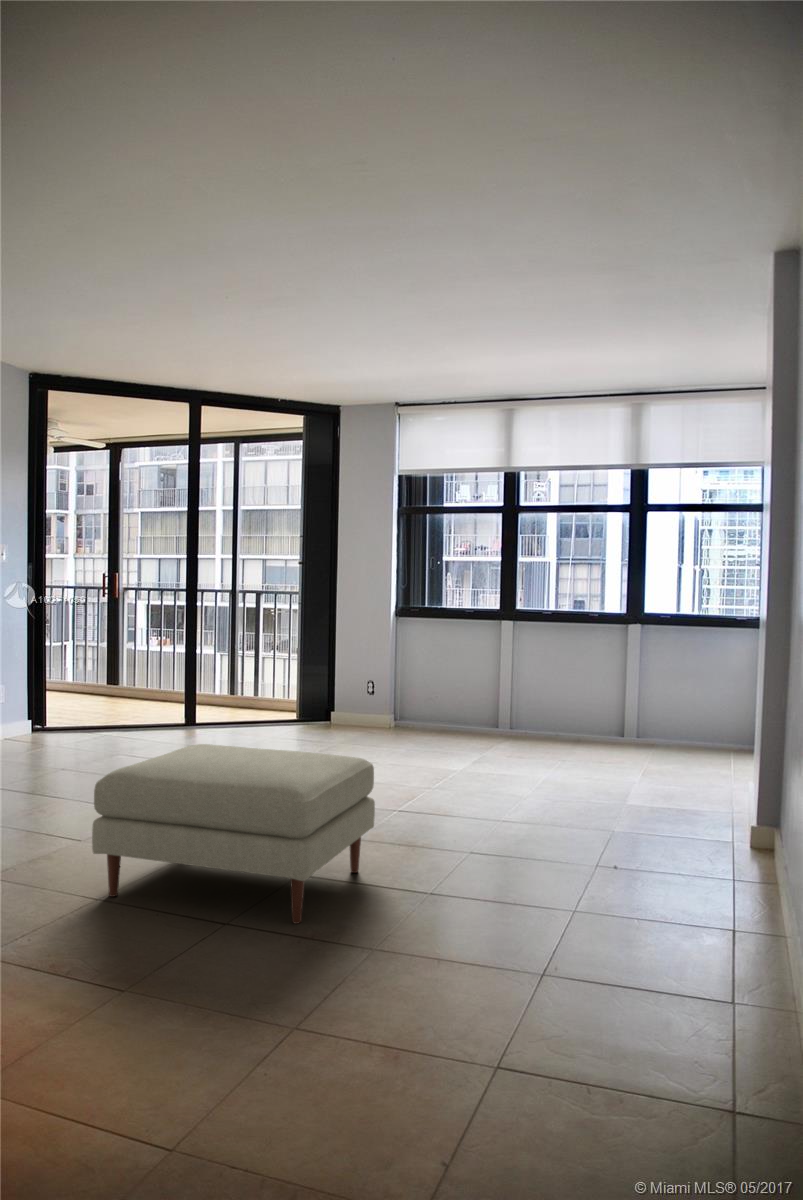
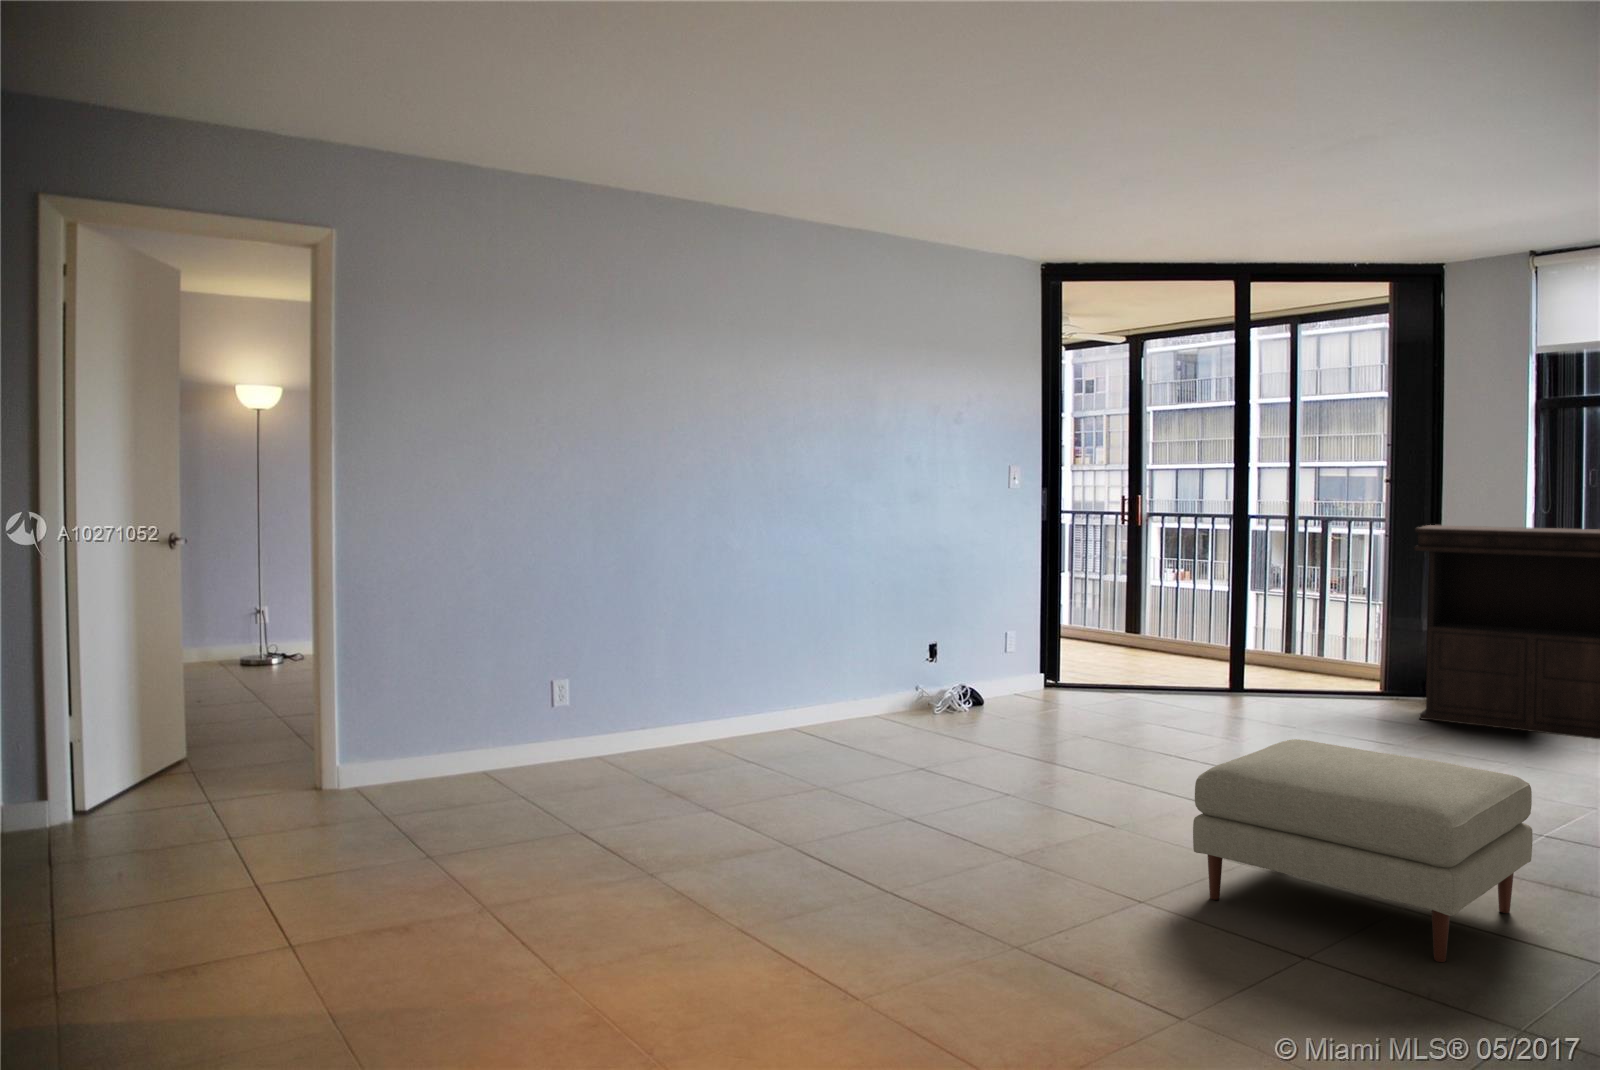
console table: none [318,593,471,743] -> present [1414,525,1600,739]

